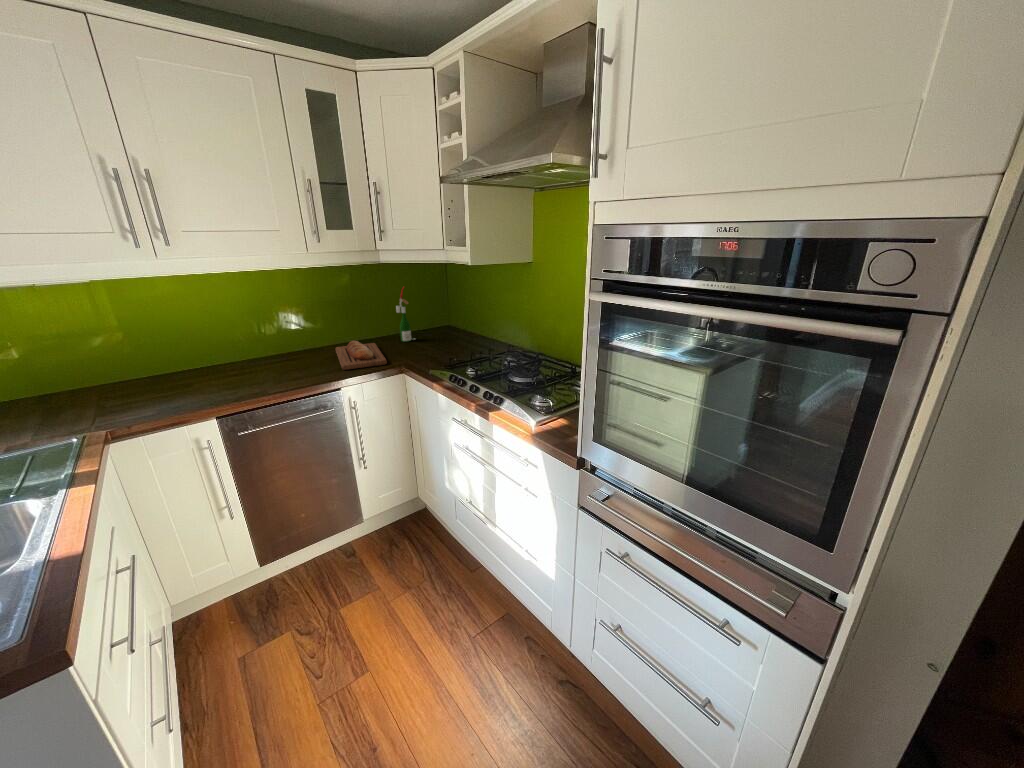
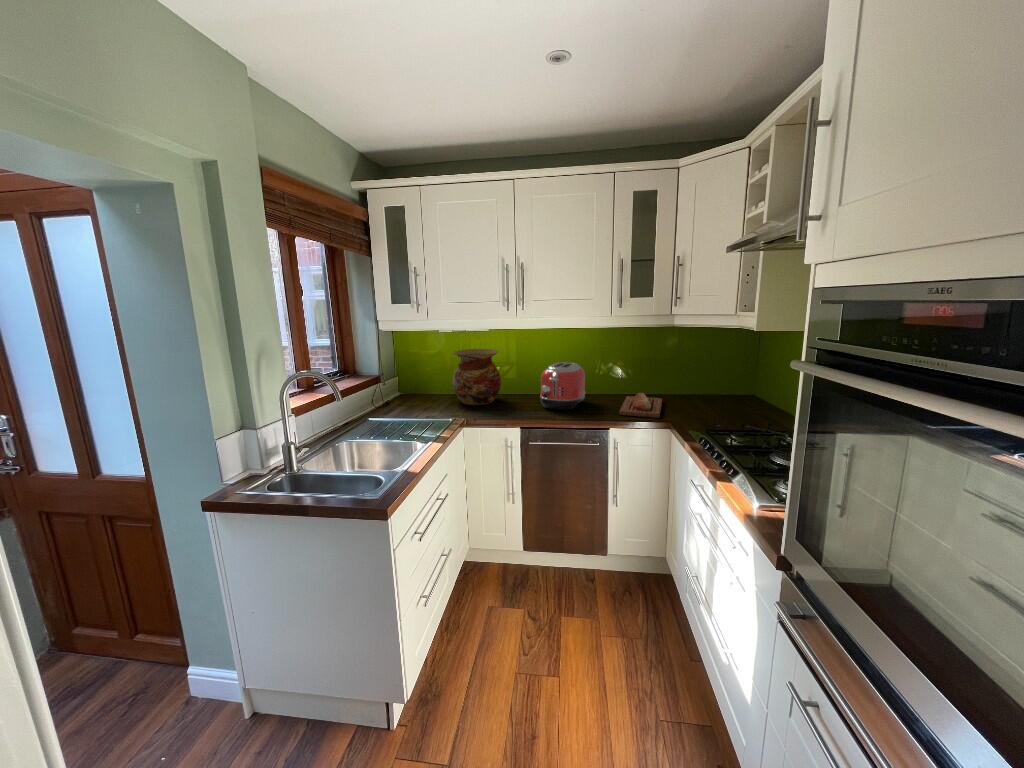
wine bottle: present [396,287,415,342] -> none [690,350,706,403]
vase: none [28,314,150,408] -> present [452,349,501,405]
toaster: none [221,318,288,383] -> present [540,362,585,410]

